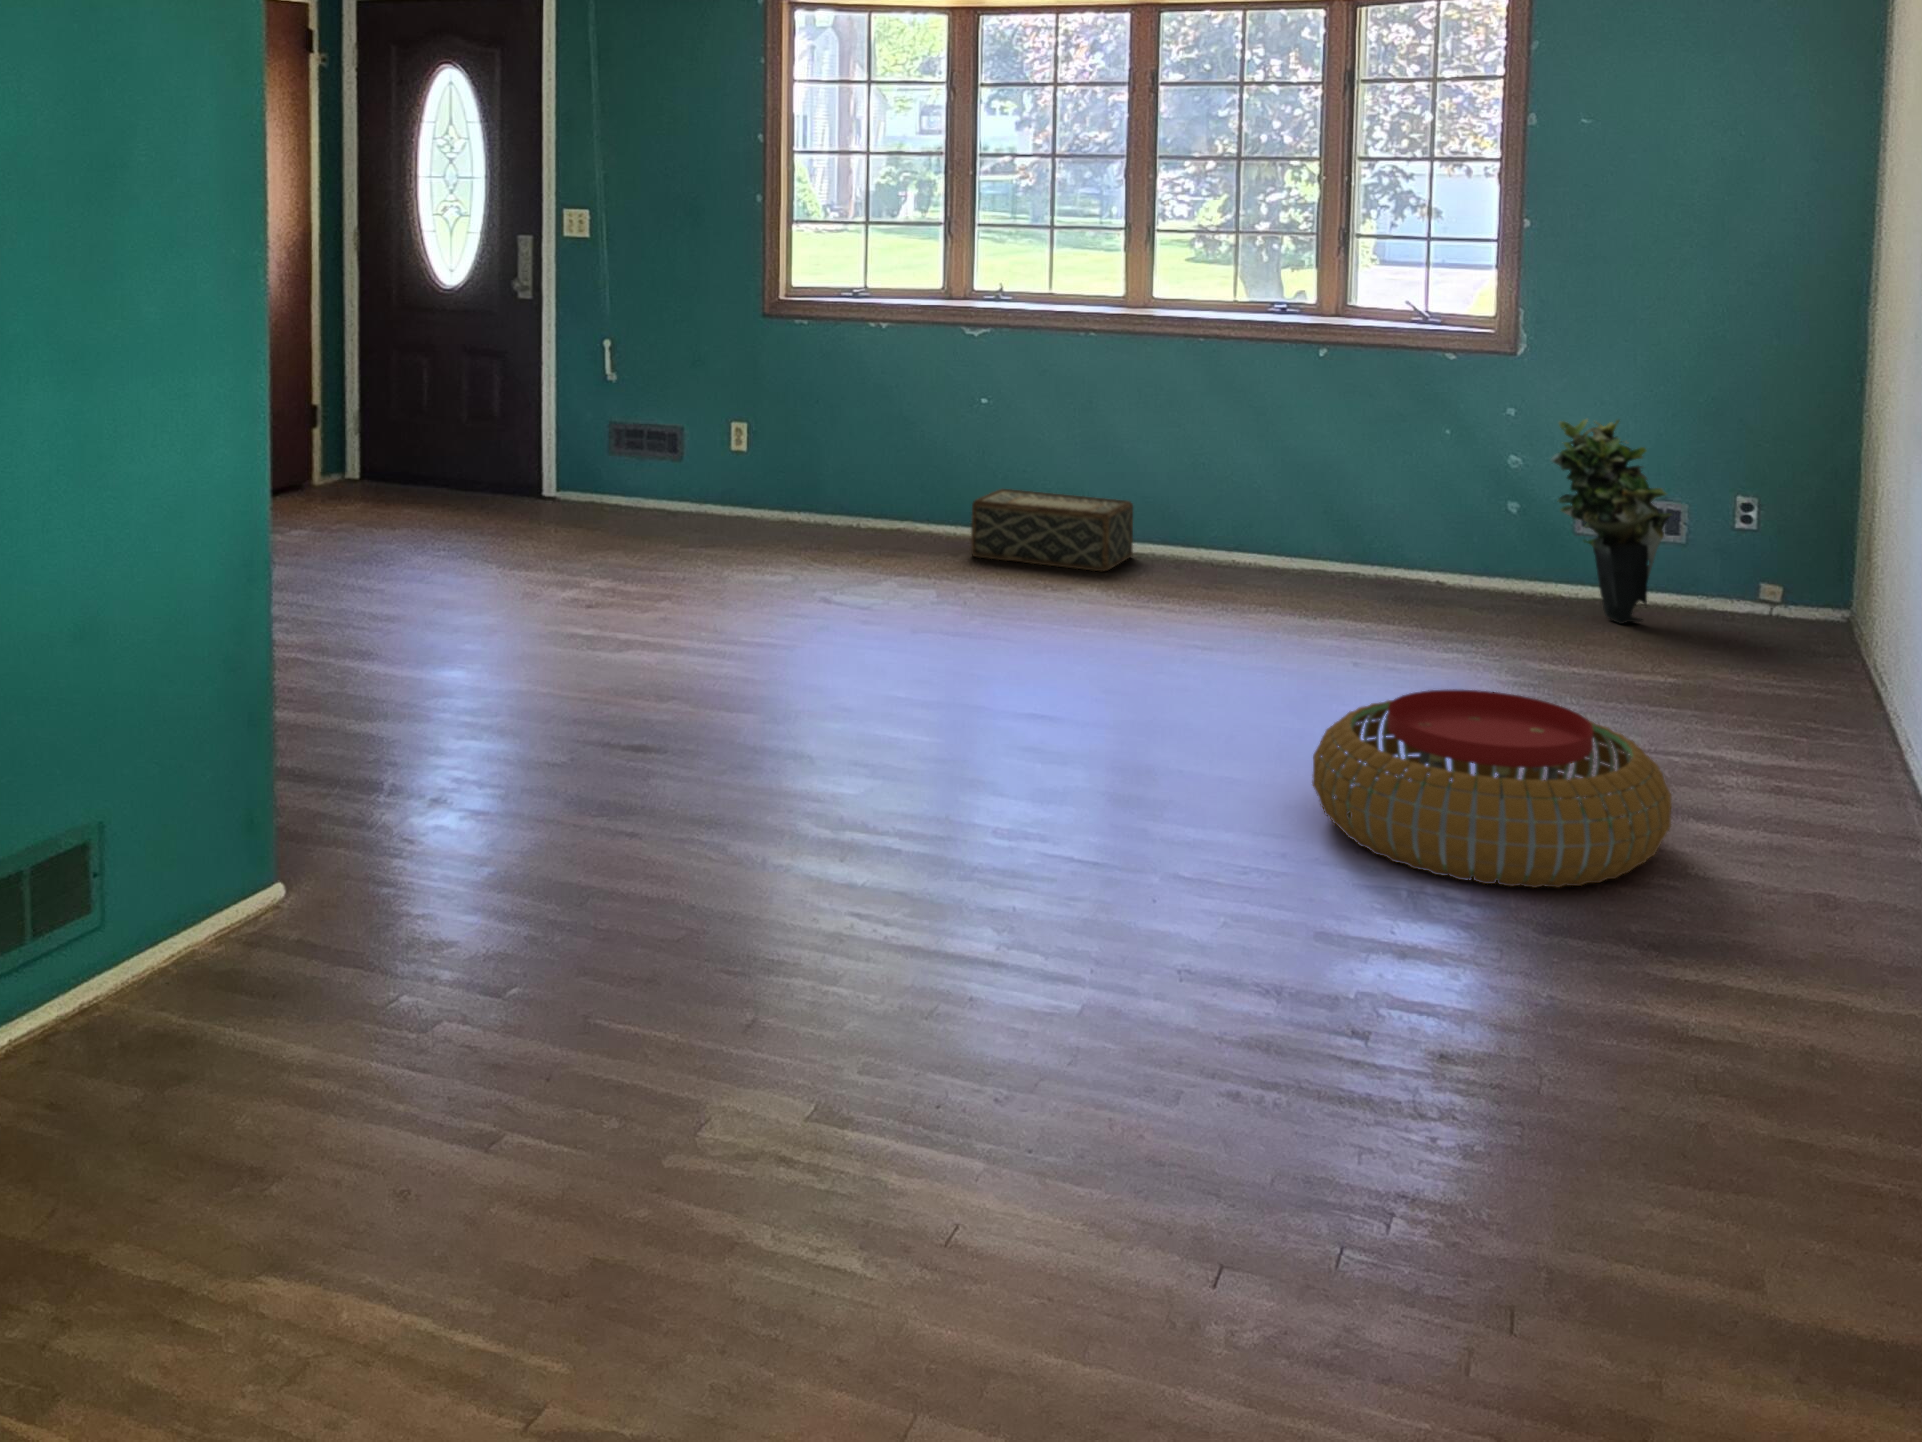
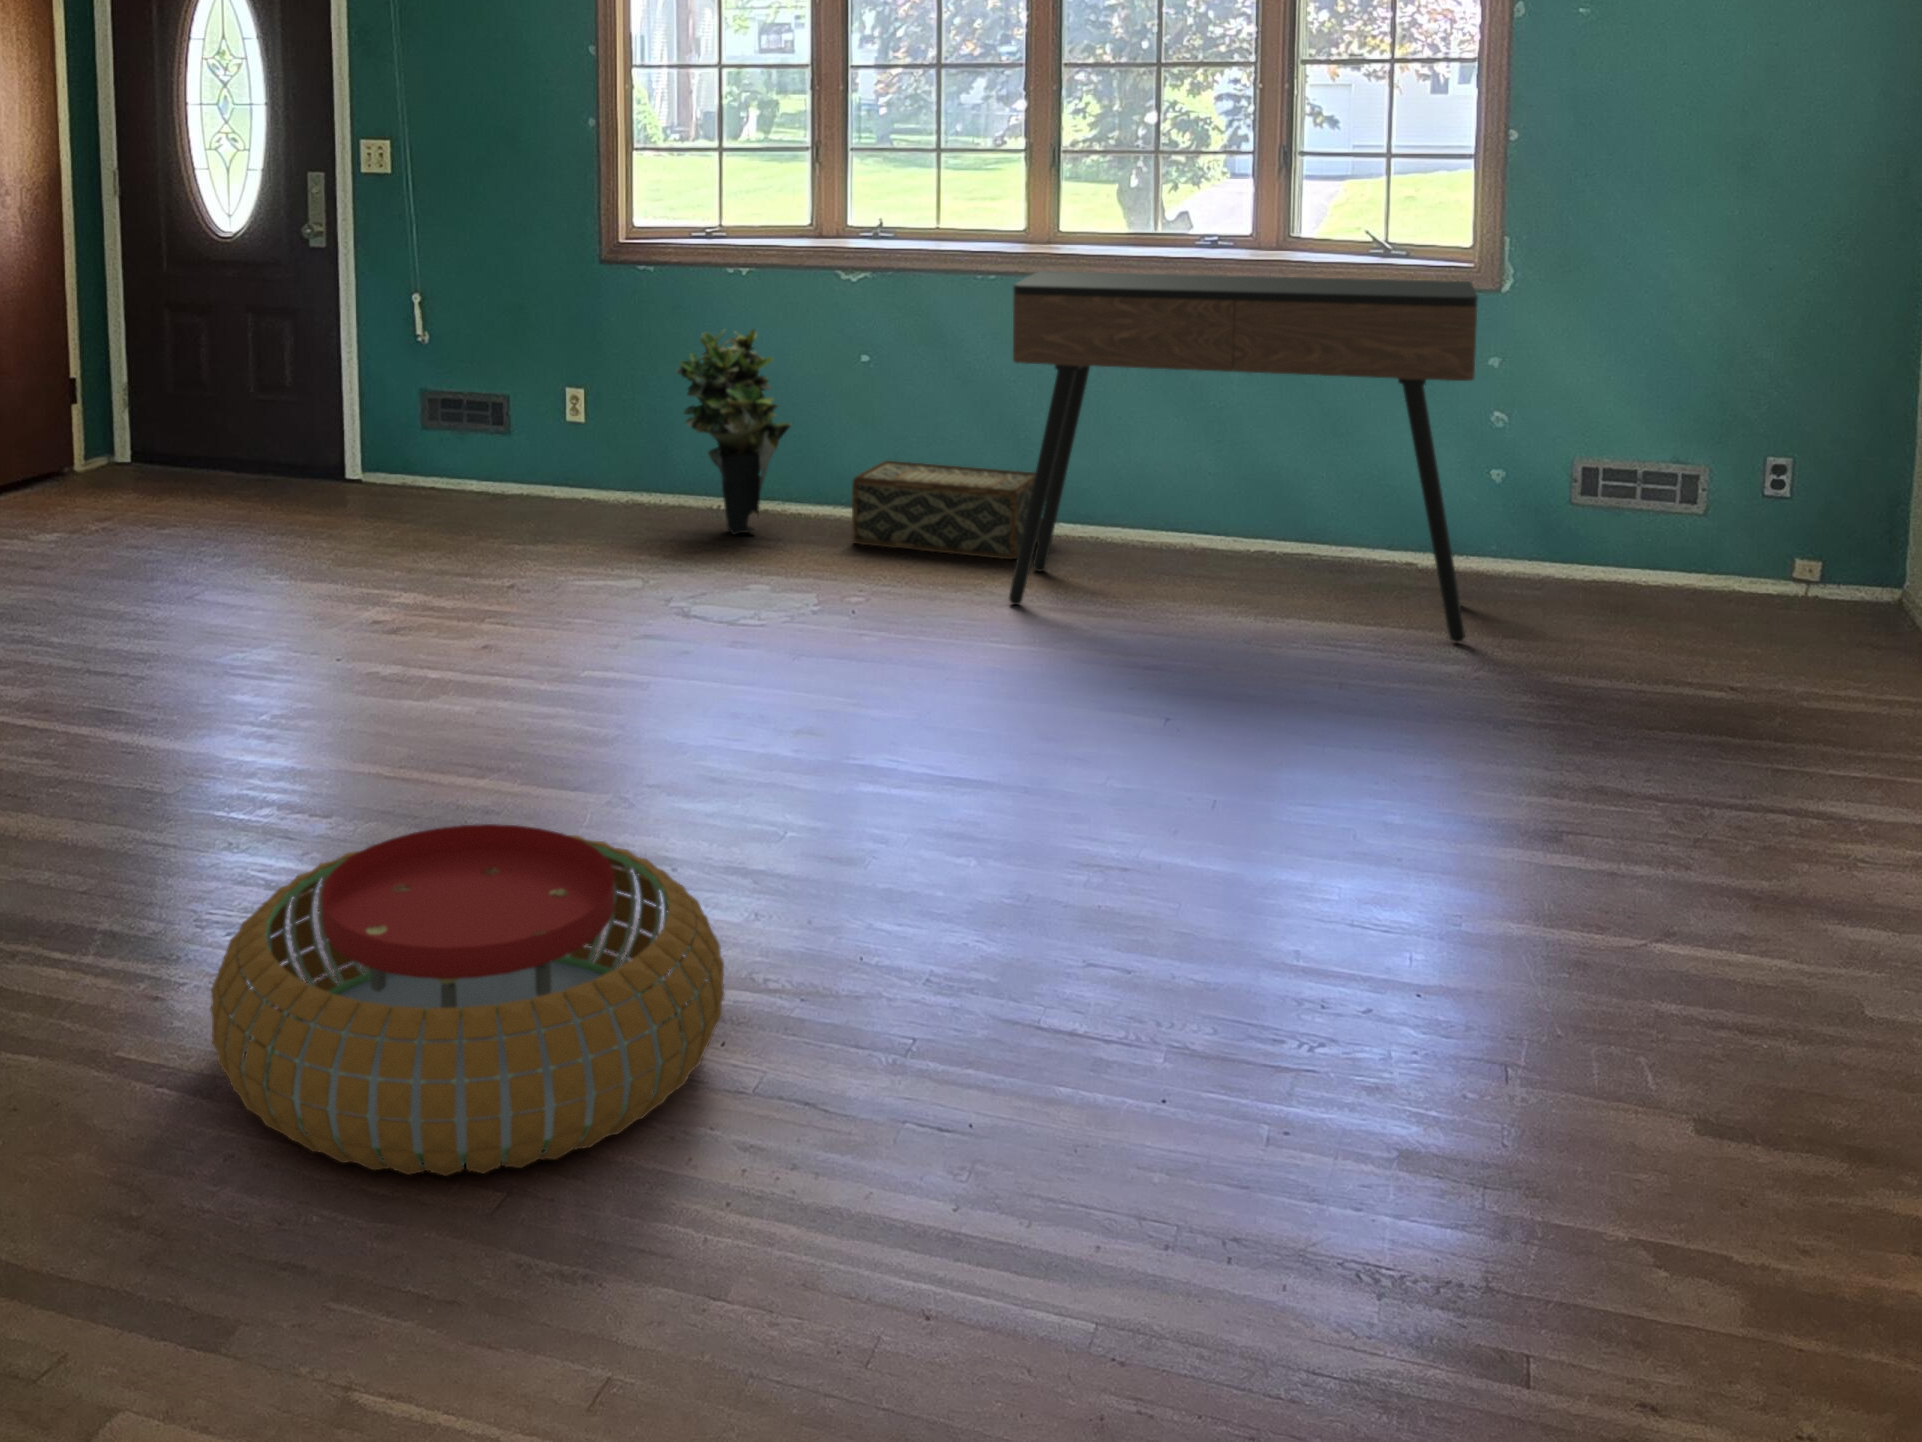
console table: none [1095,330,1482,640] -> present [1009,271,1478,643]
potted plant: present [1551,419,1671,624] -> present [676,329,791,535]
pouf: present [1312,690,1672,888] -> present [211,824,724,1176]

